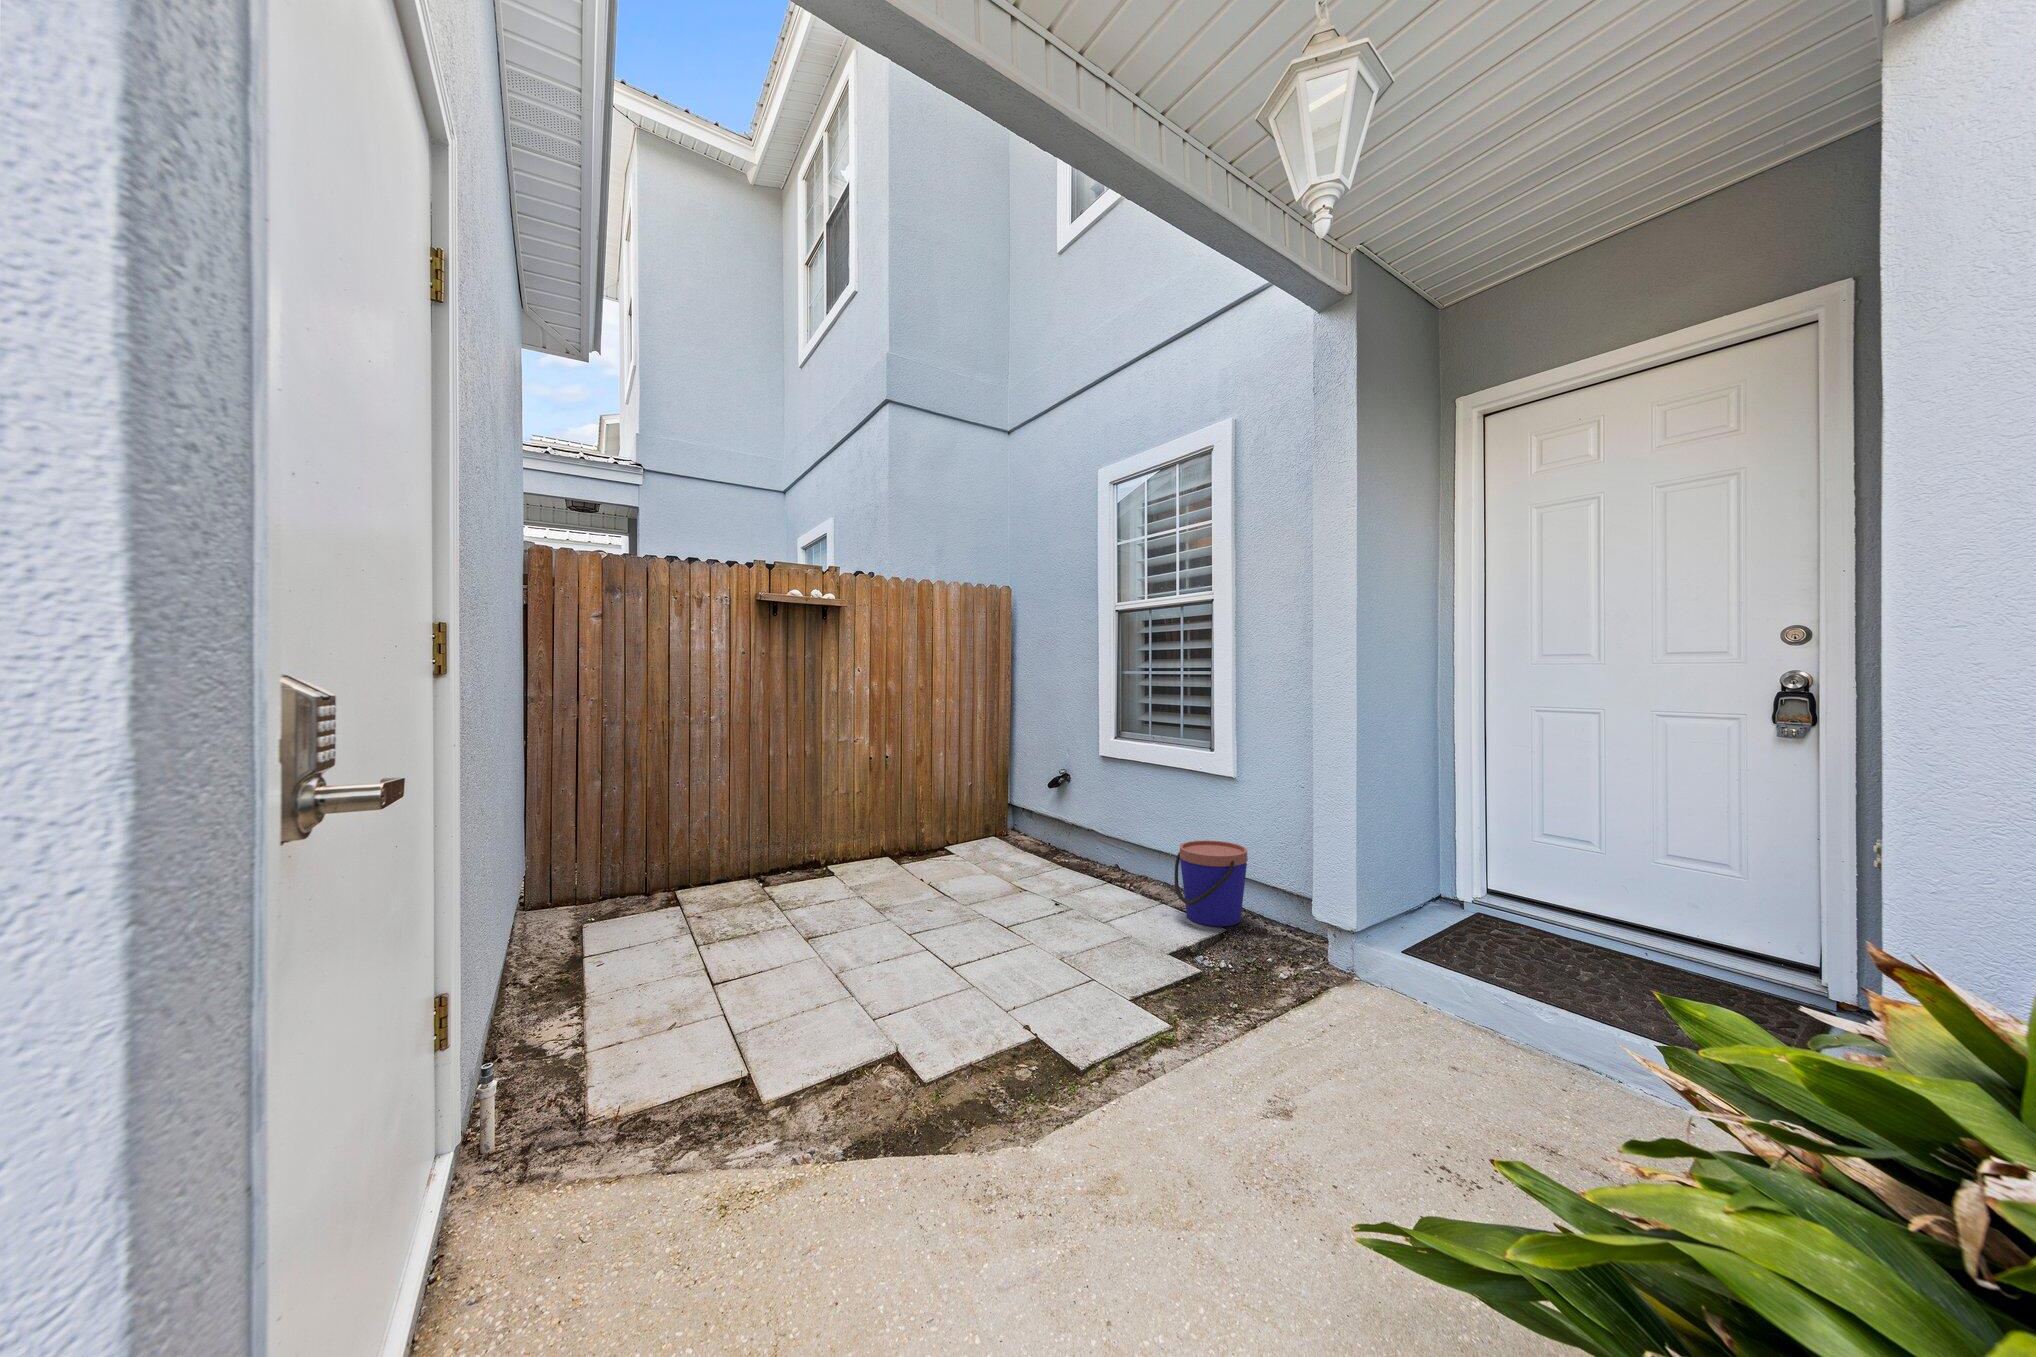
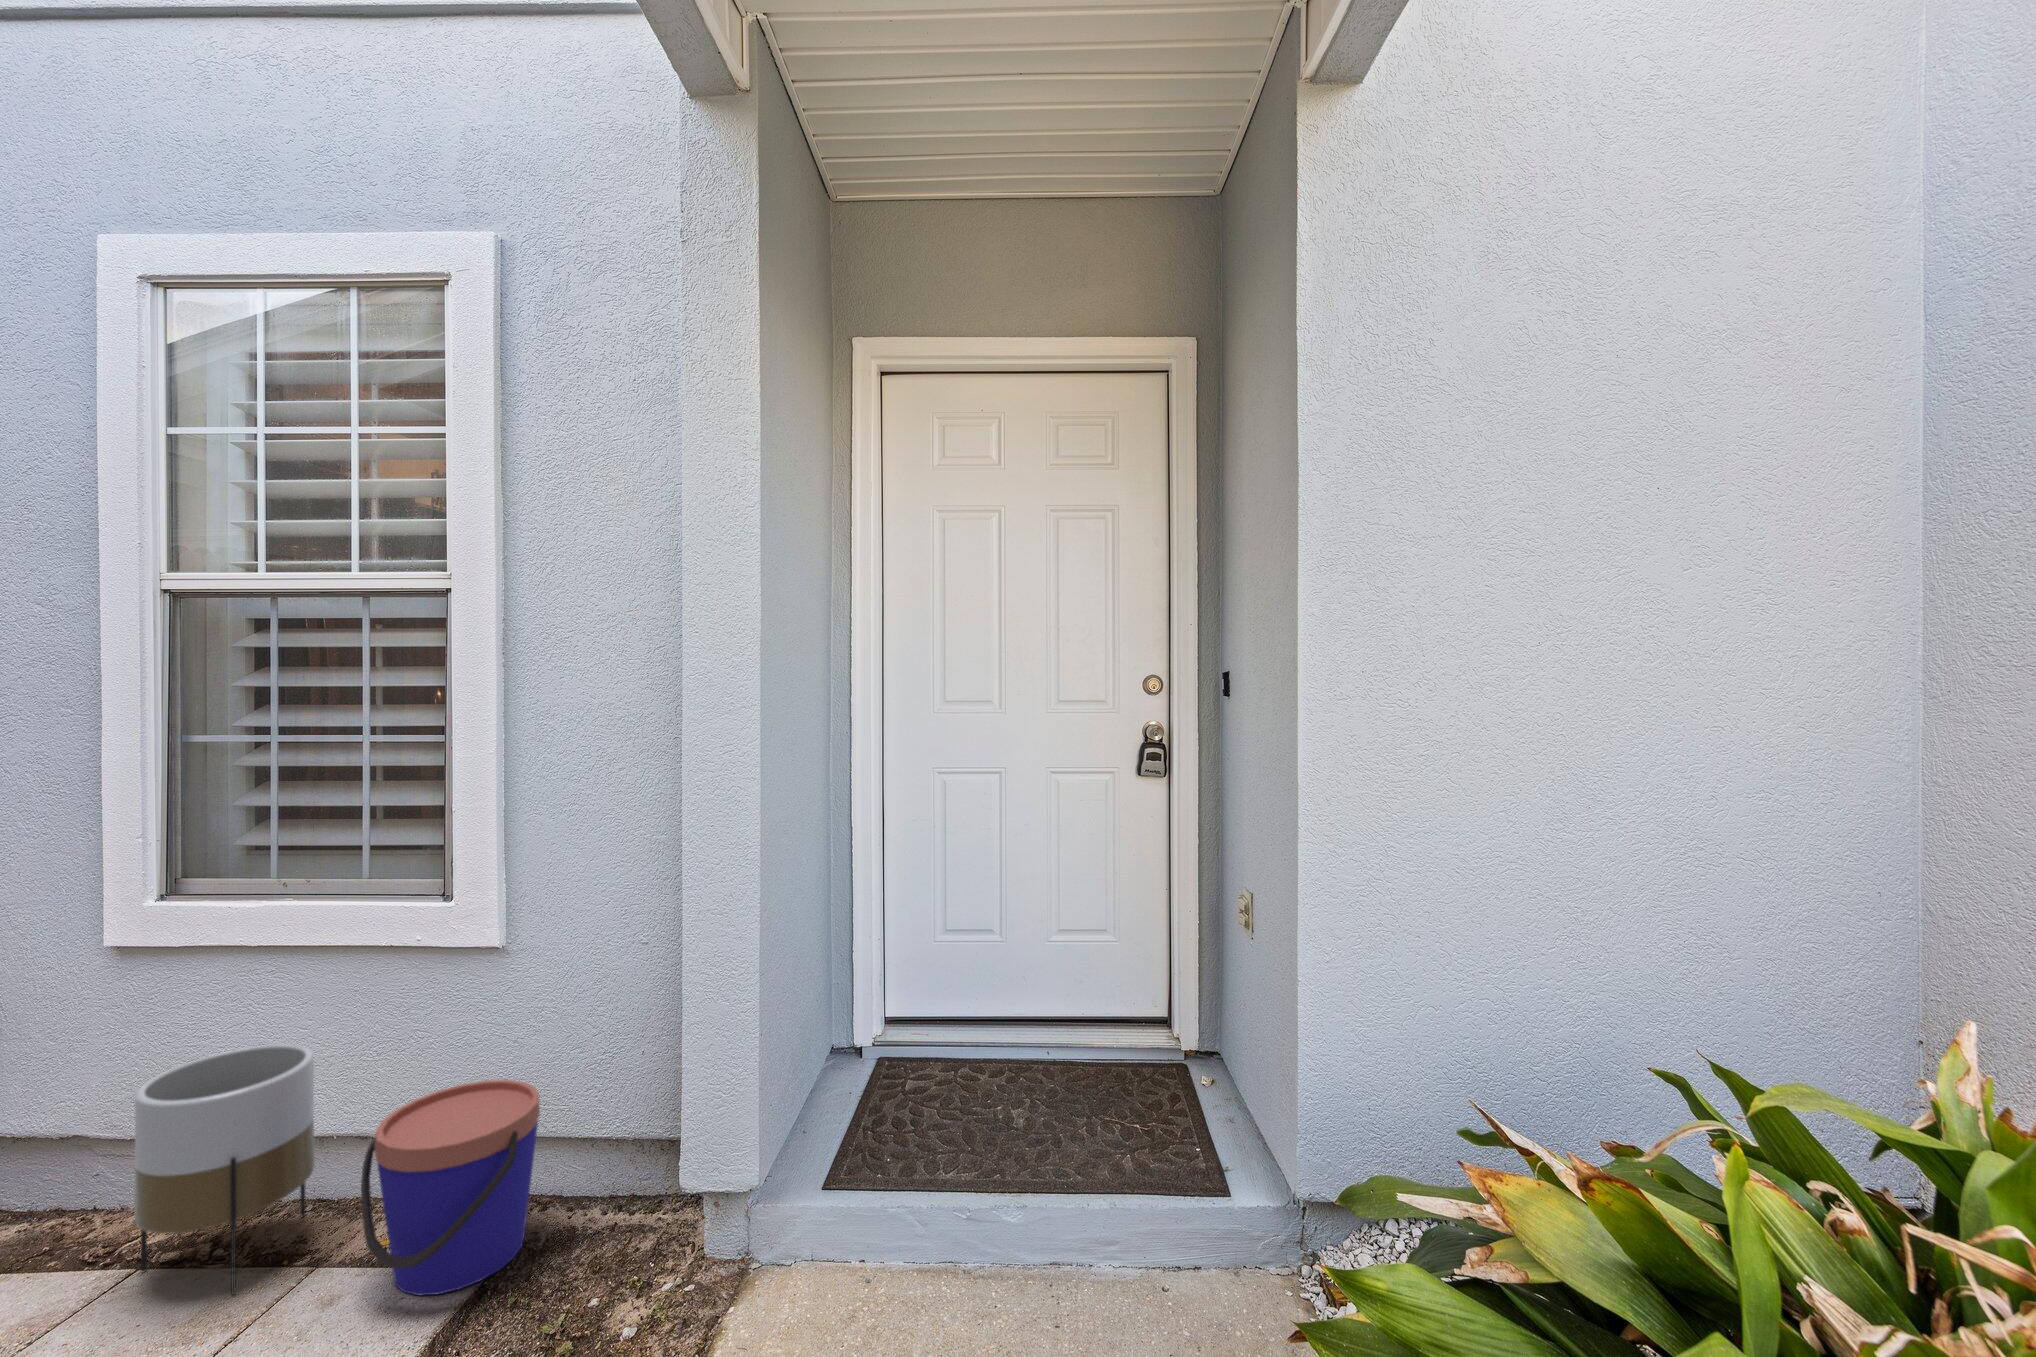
planter: none [1106,806,1162,899] -> present [134,1044,315,1295]

